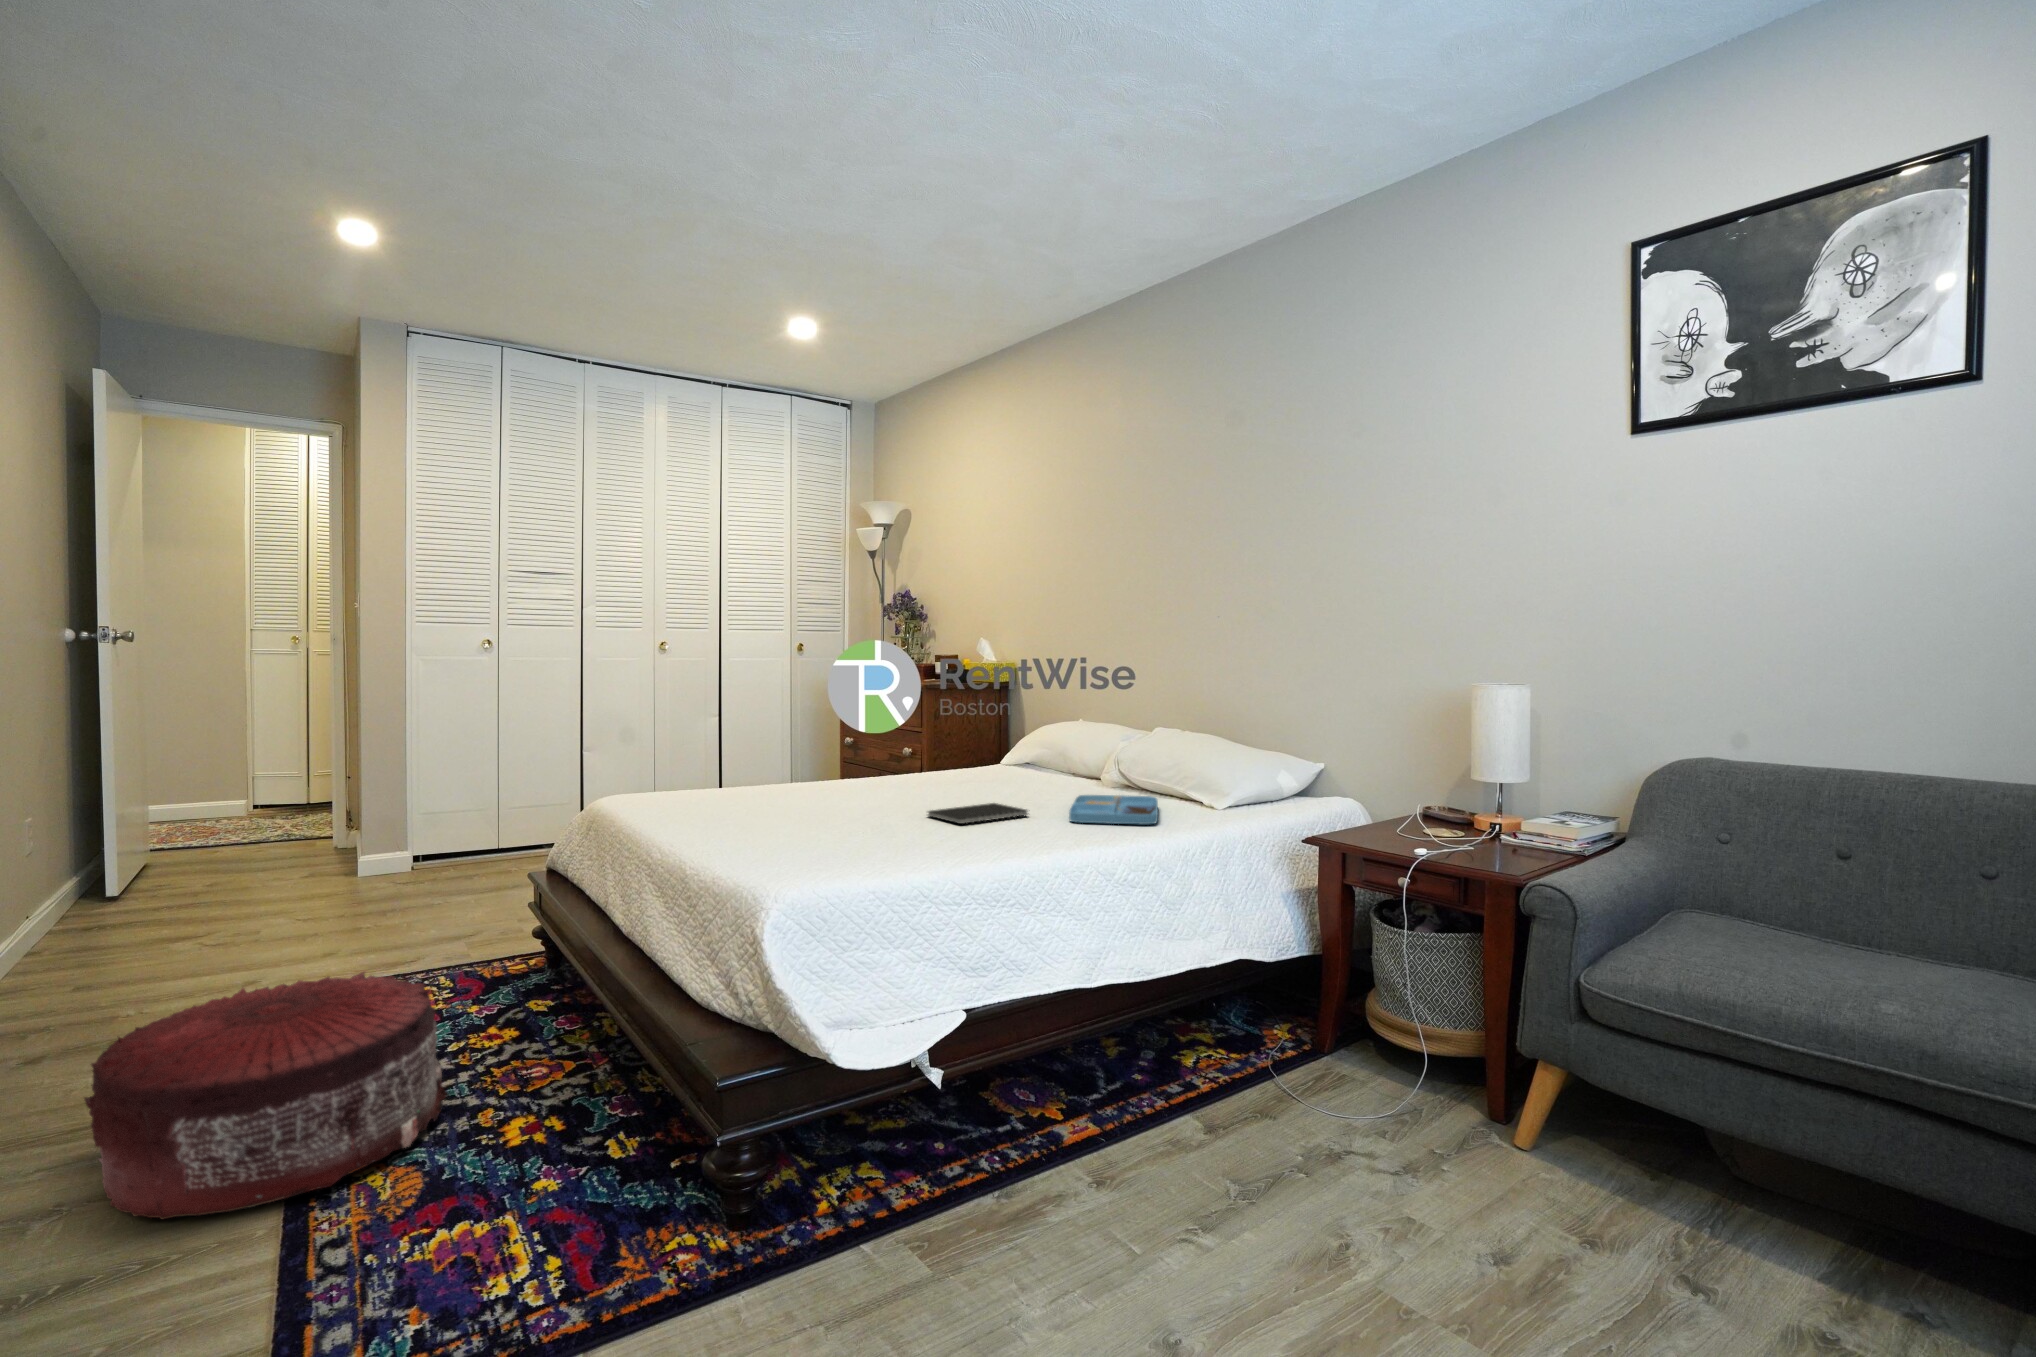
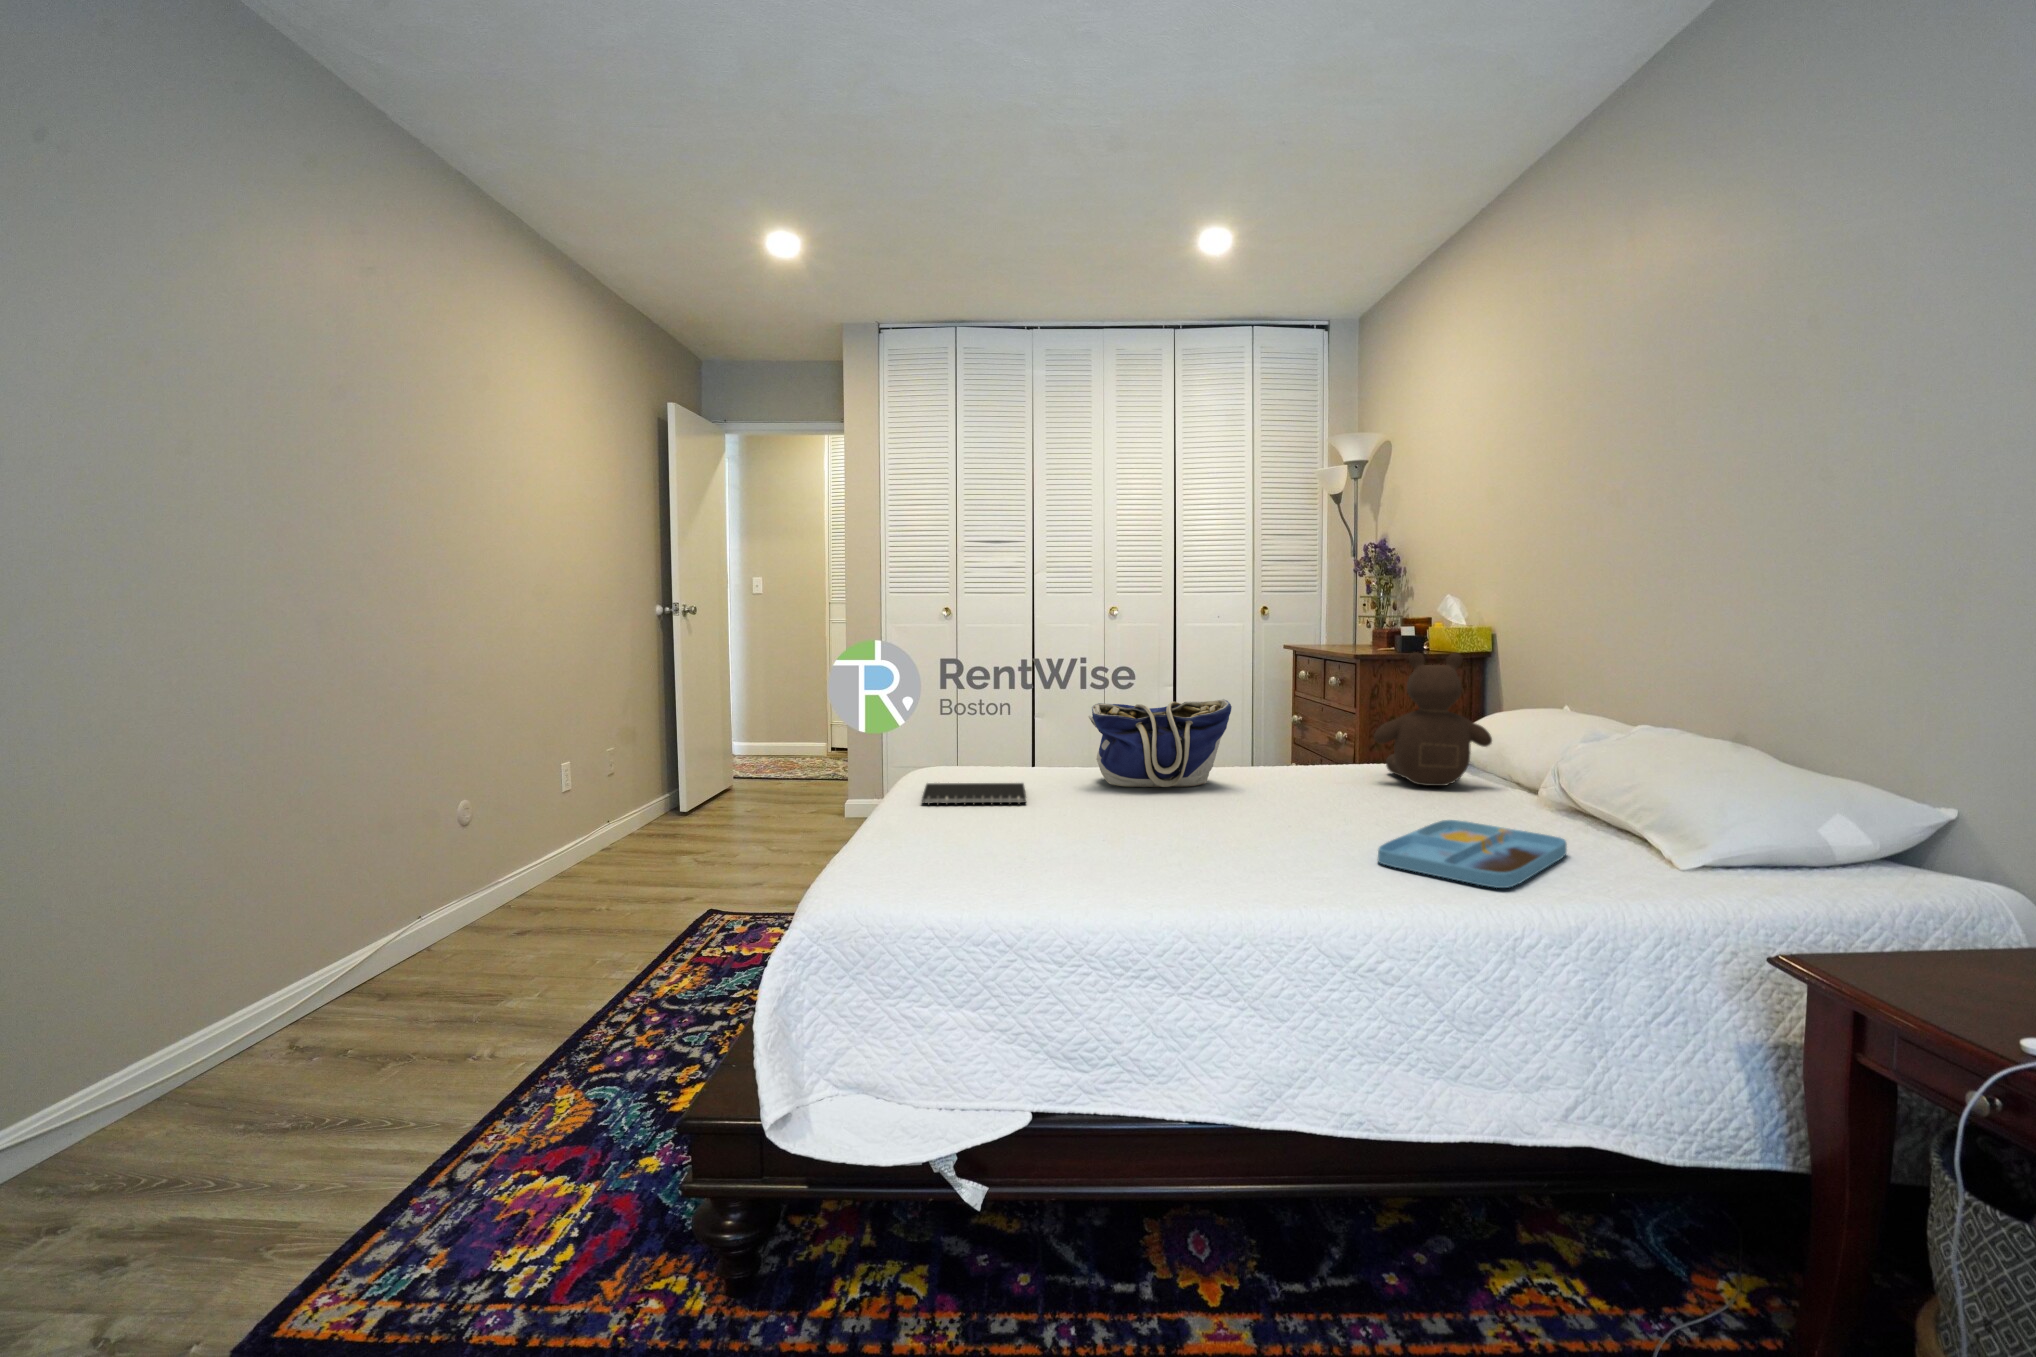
teddy bear: none [990,686,1065,782] -> present [1374,652,1492,786]
tote bag: none [799,726,909,802] -> present [1088,699,1232,787]
notebook: present [928,803,1028,824] -> present [922,783,1026,804]
pouf: present [84,972,449,1219] -> none [406,894,680,1096]

